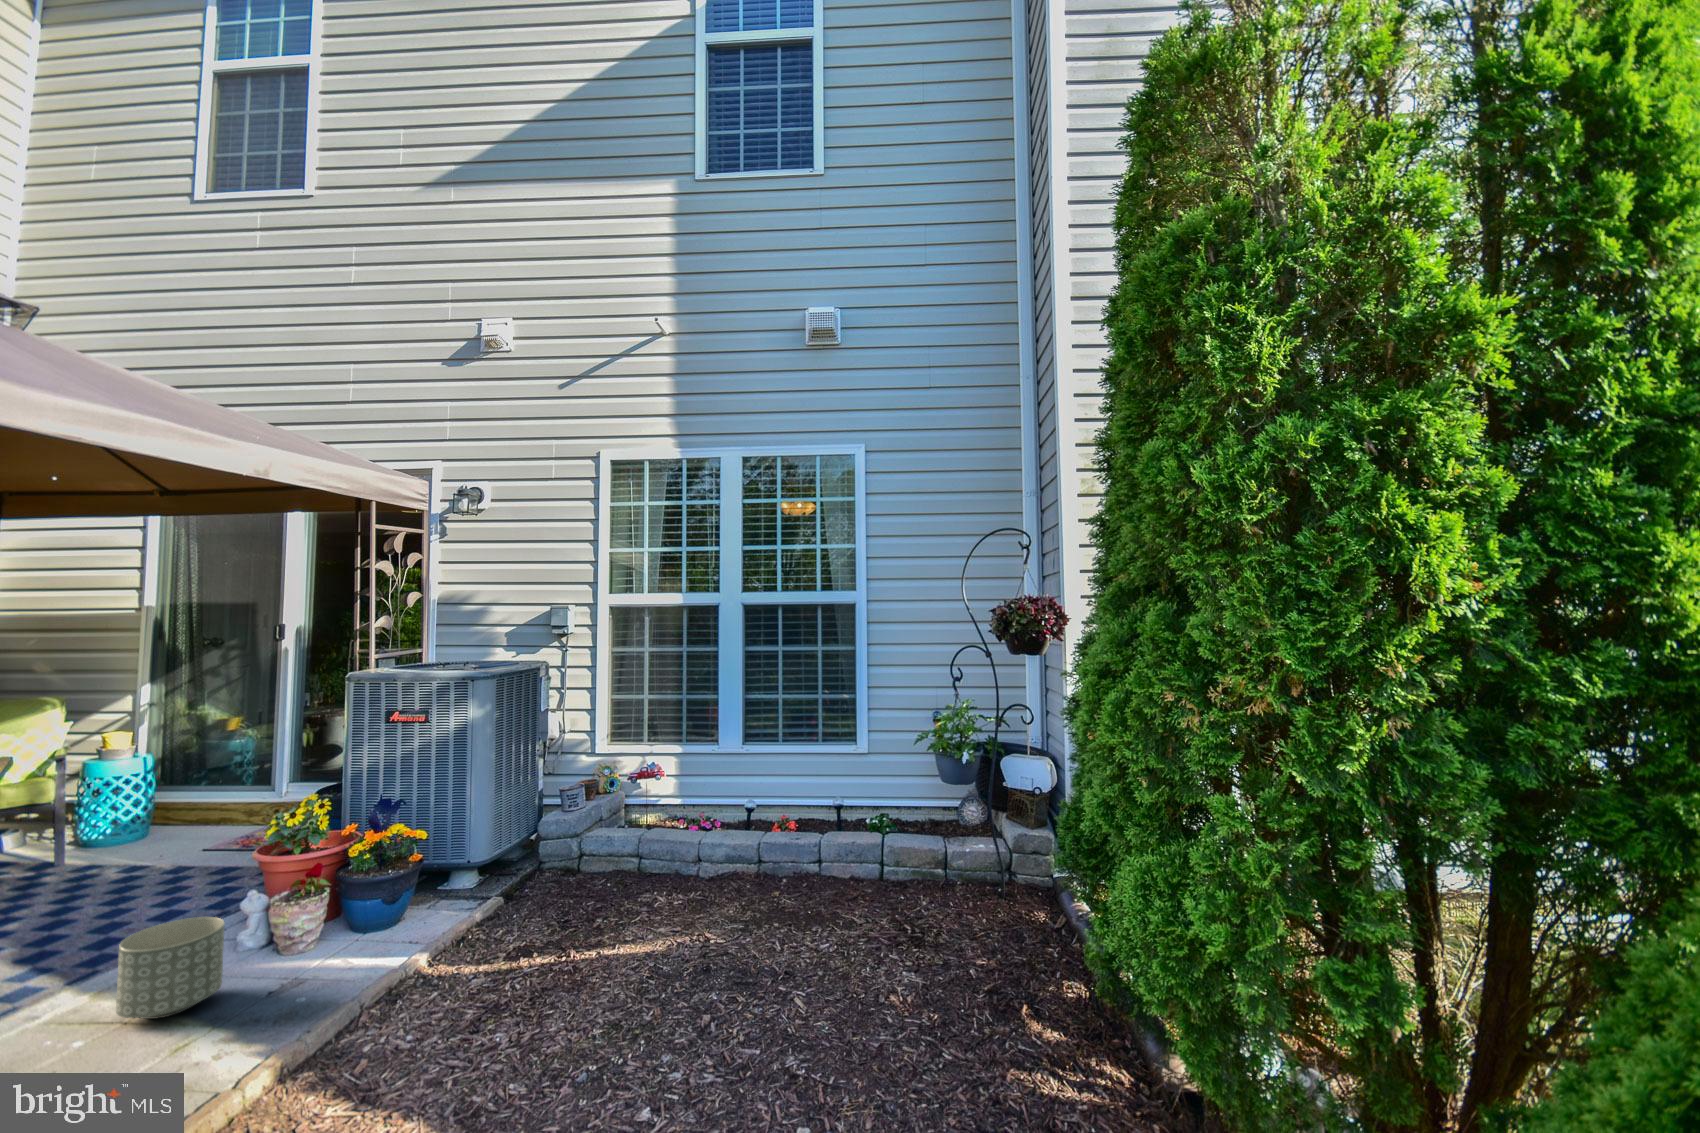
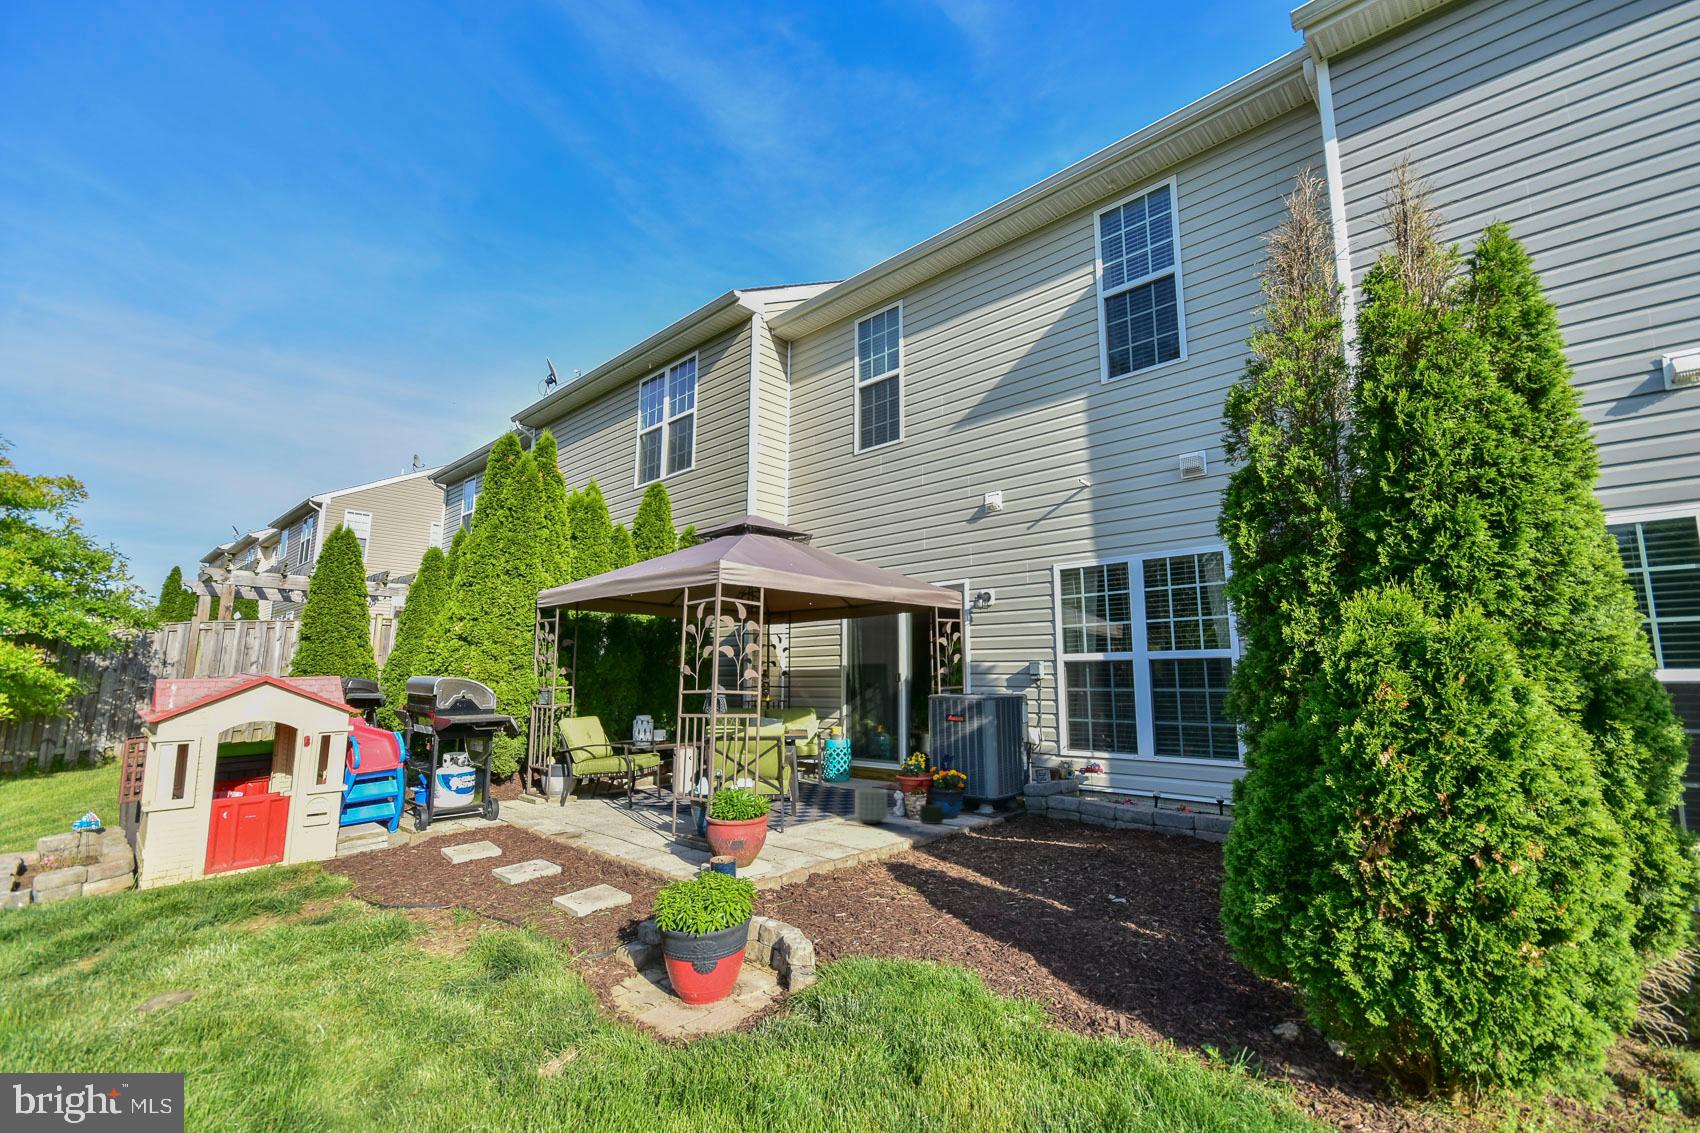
watering can: none [302,897,413,963] -> present [914,795,957,824]

